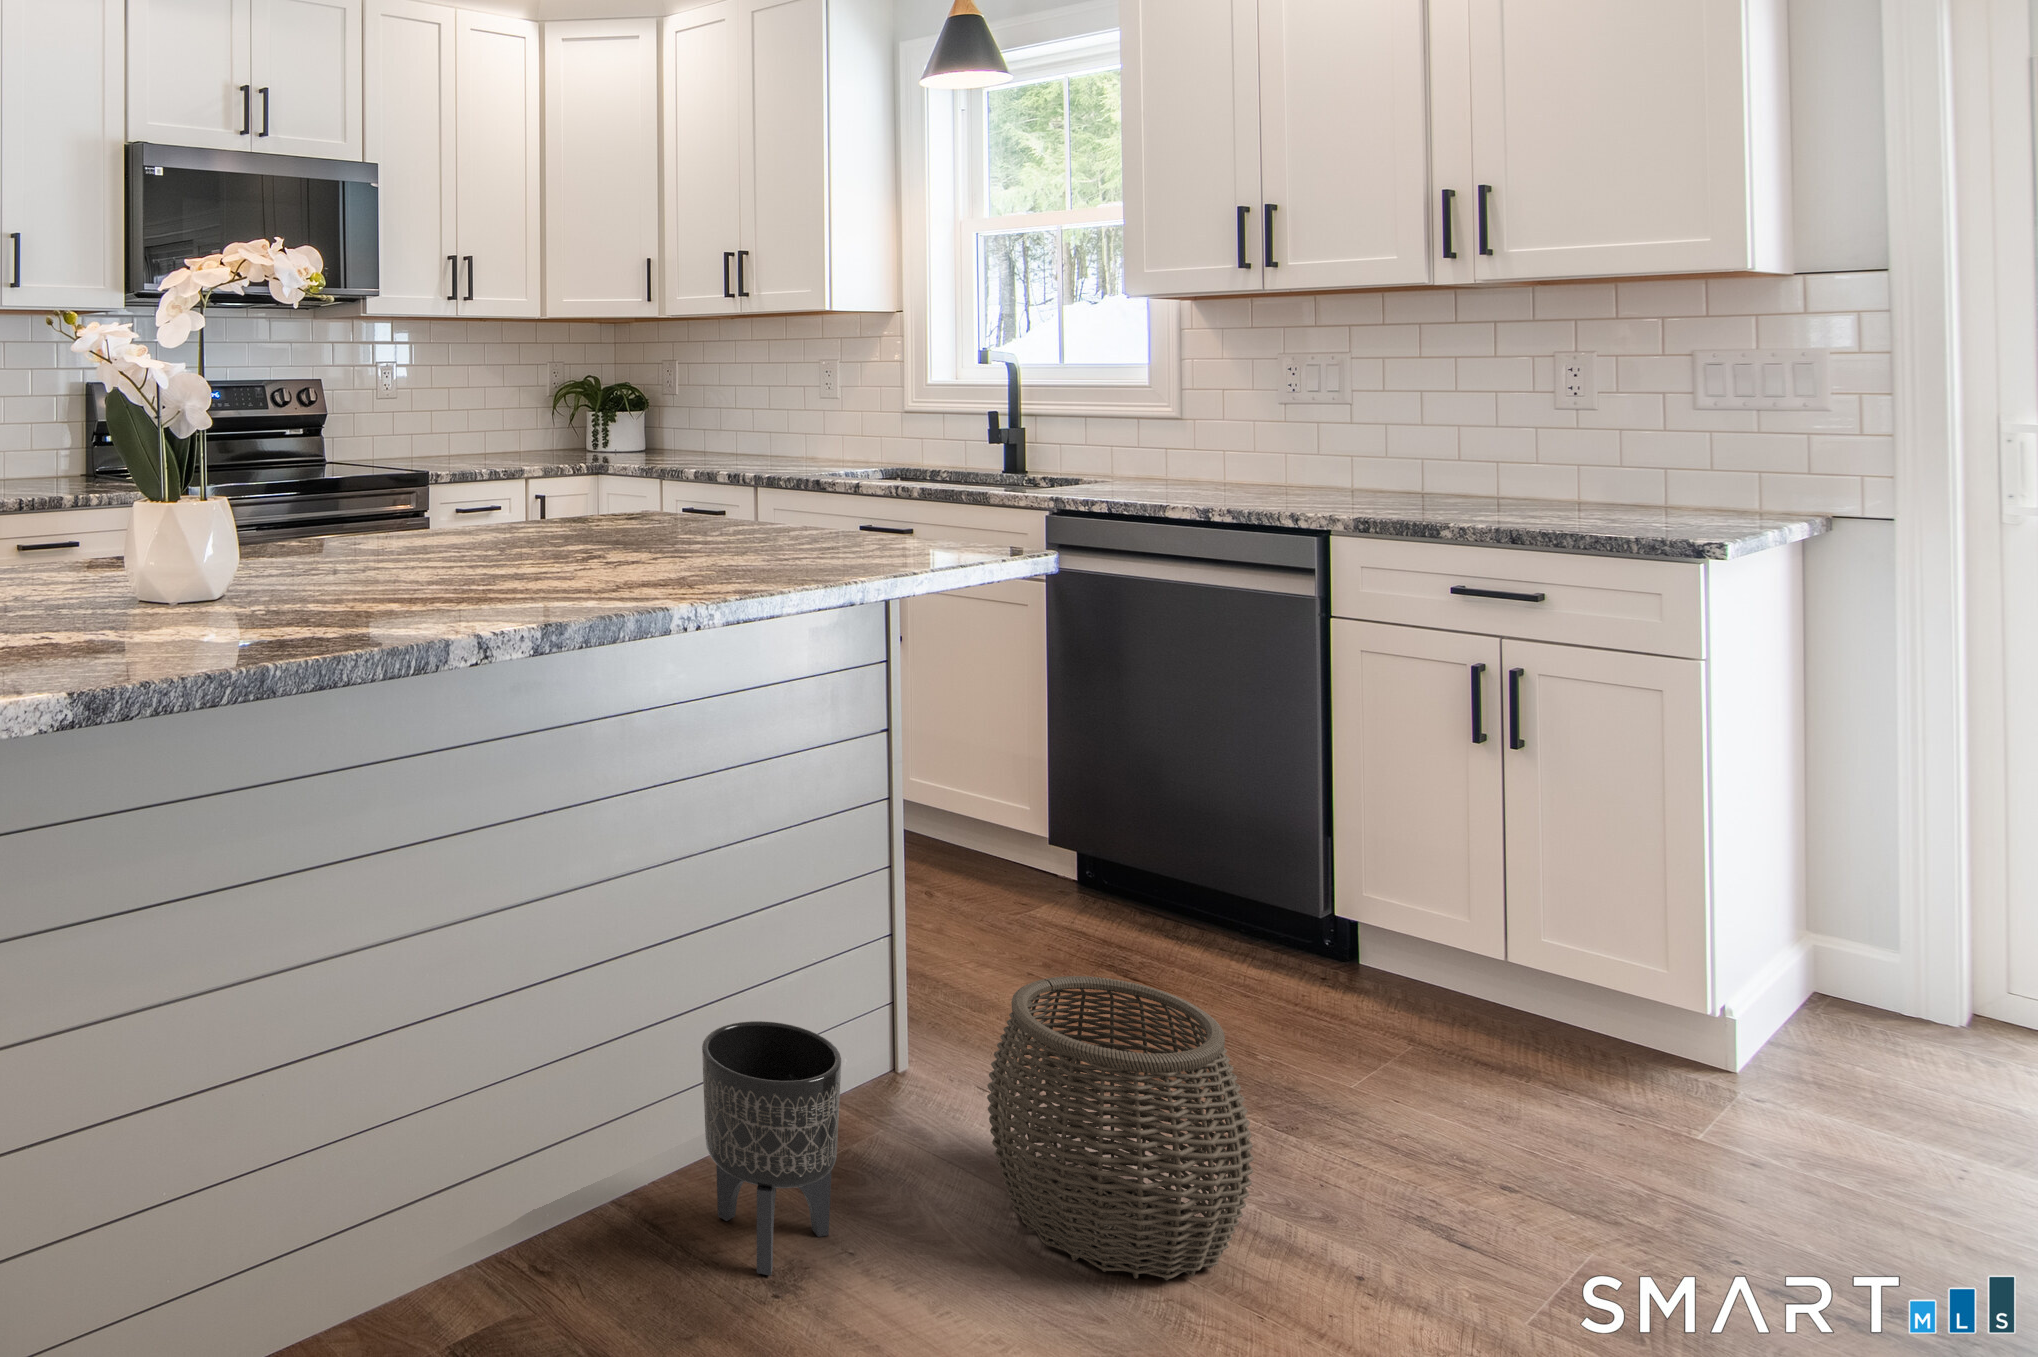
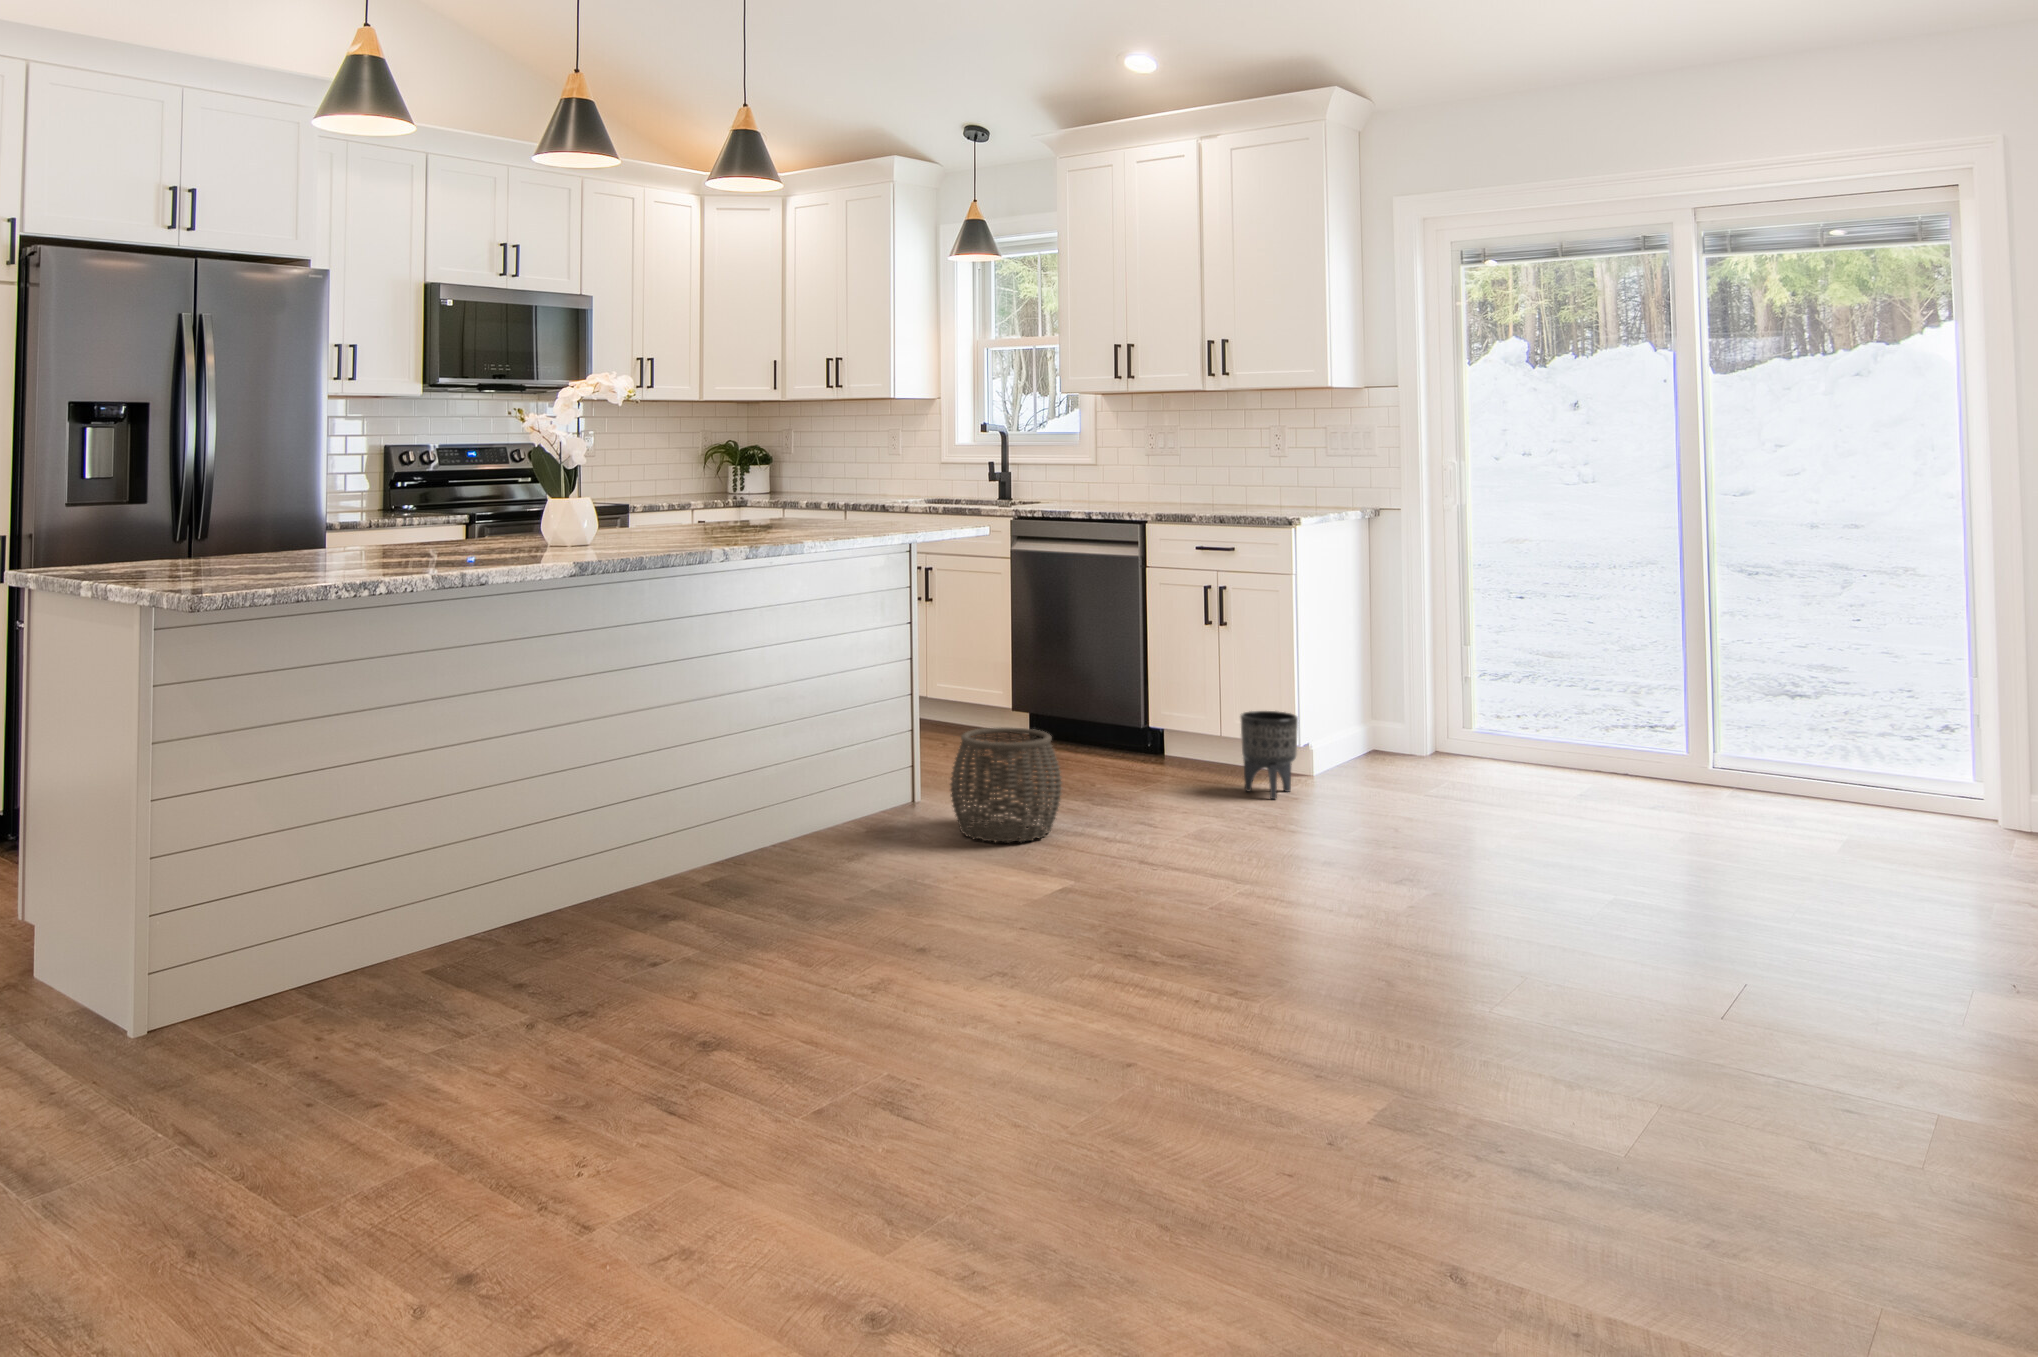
planter: present [702,1021,841,1276] -> present [1240,711,1298,799]

